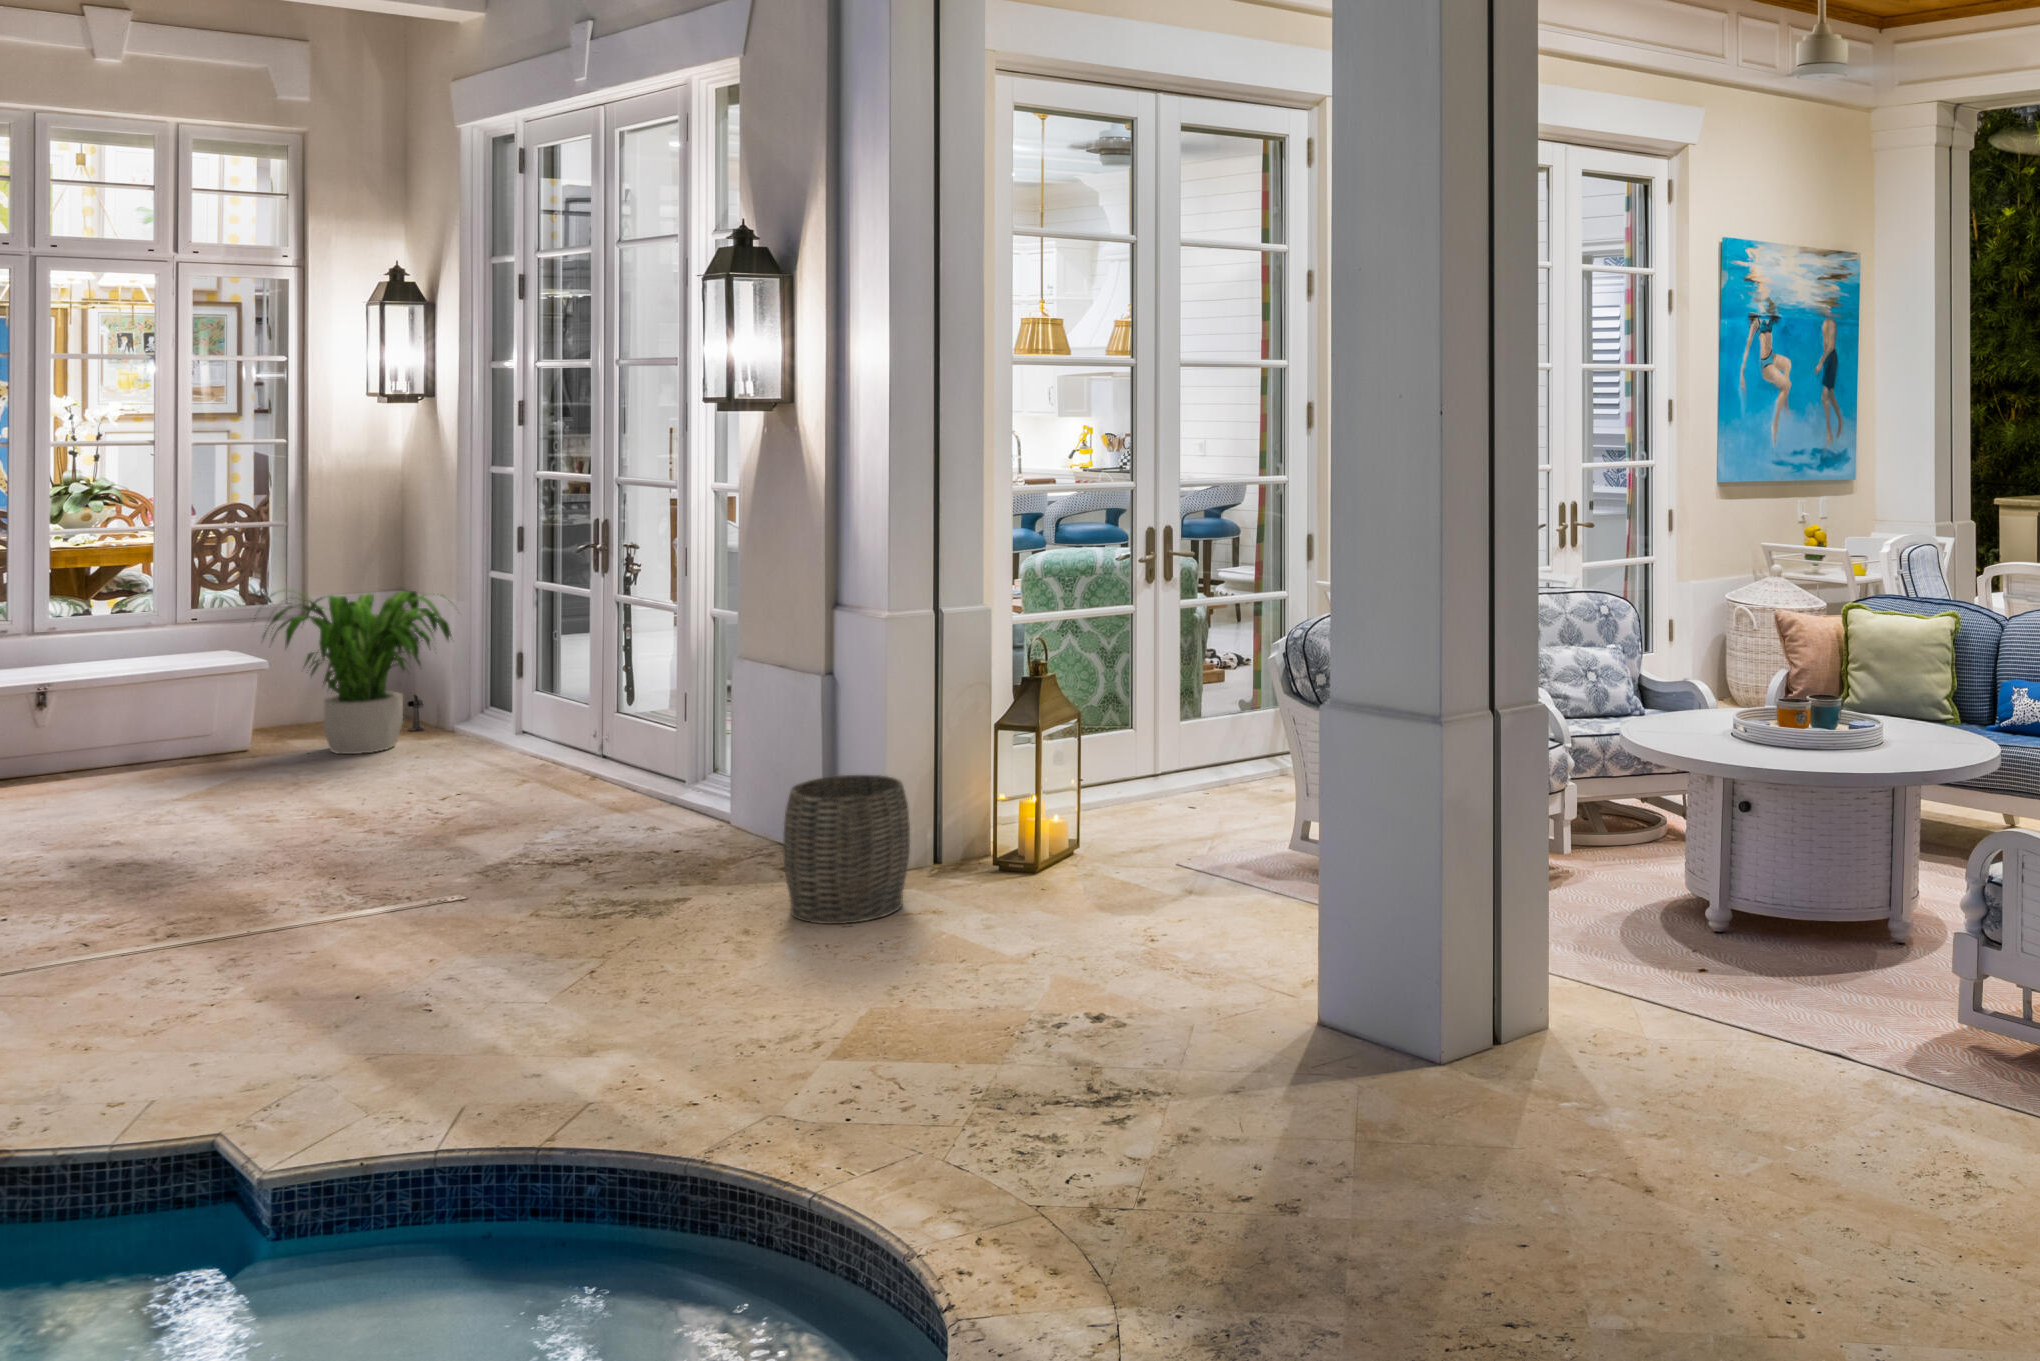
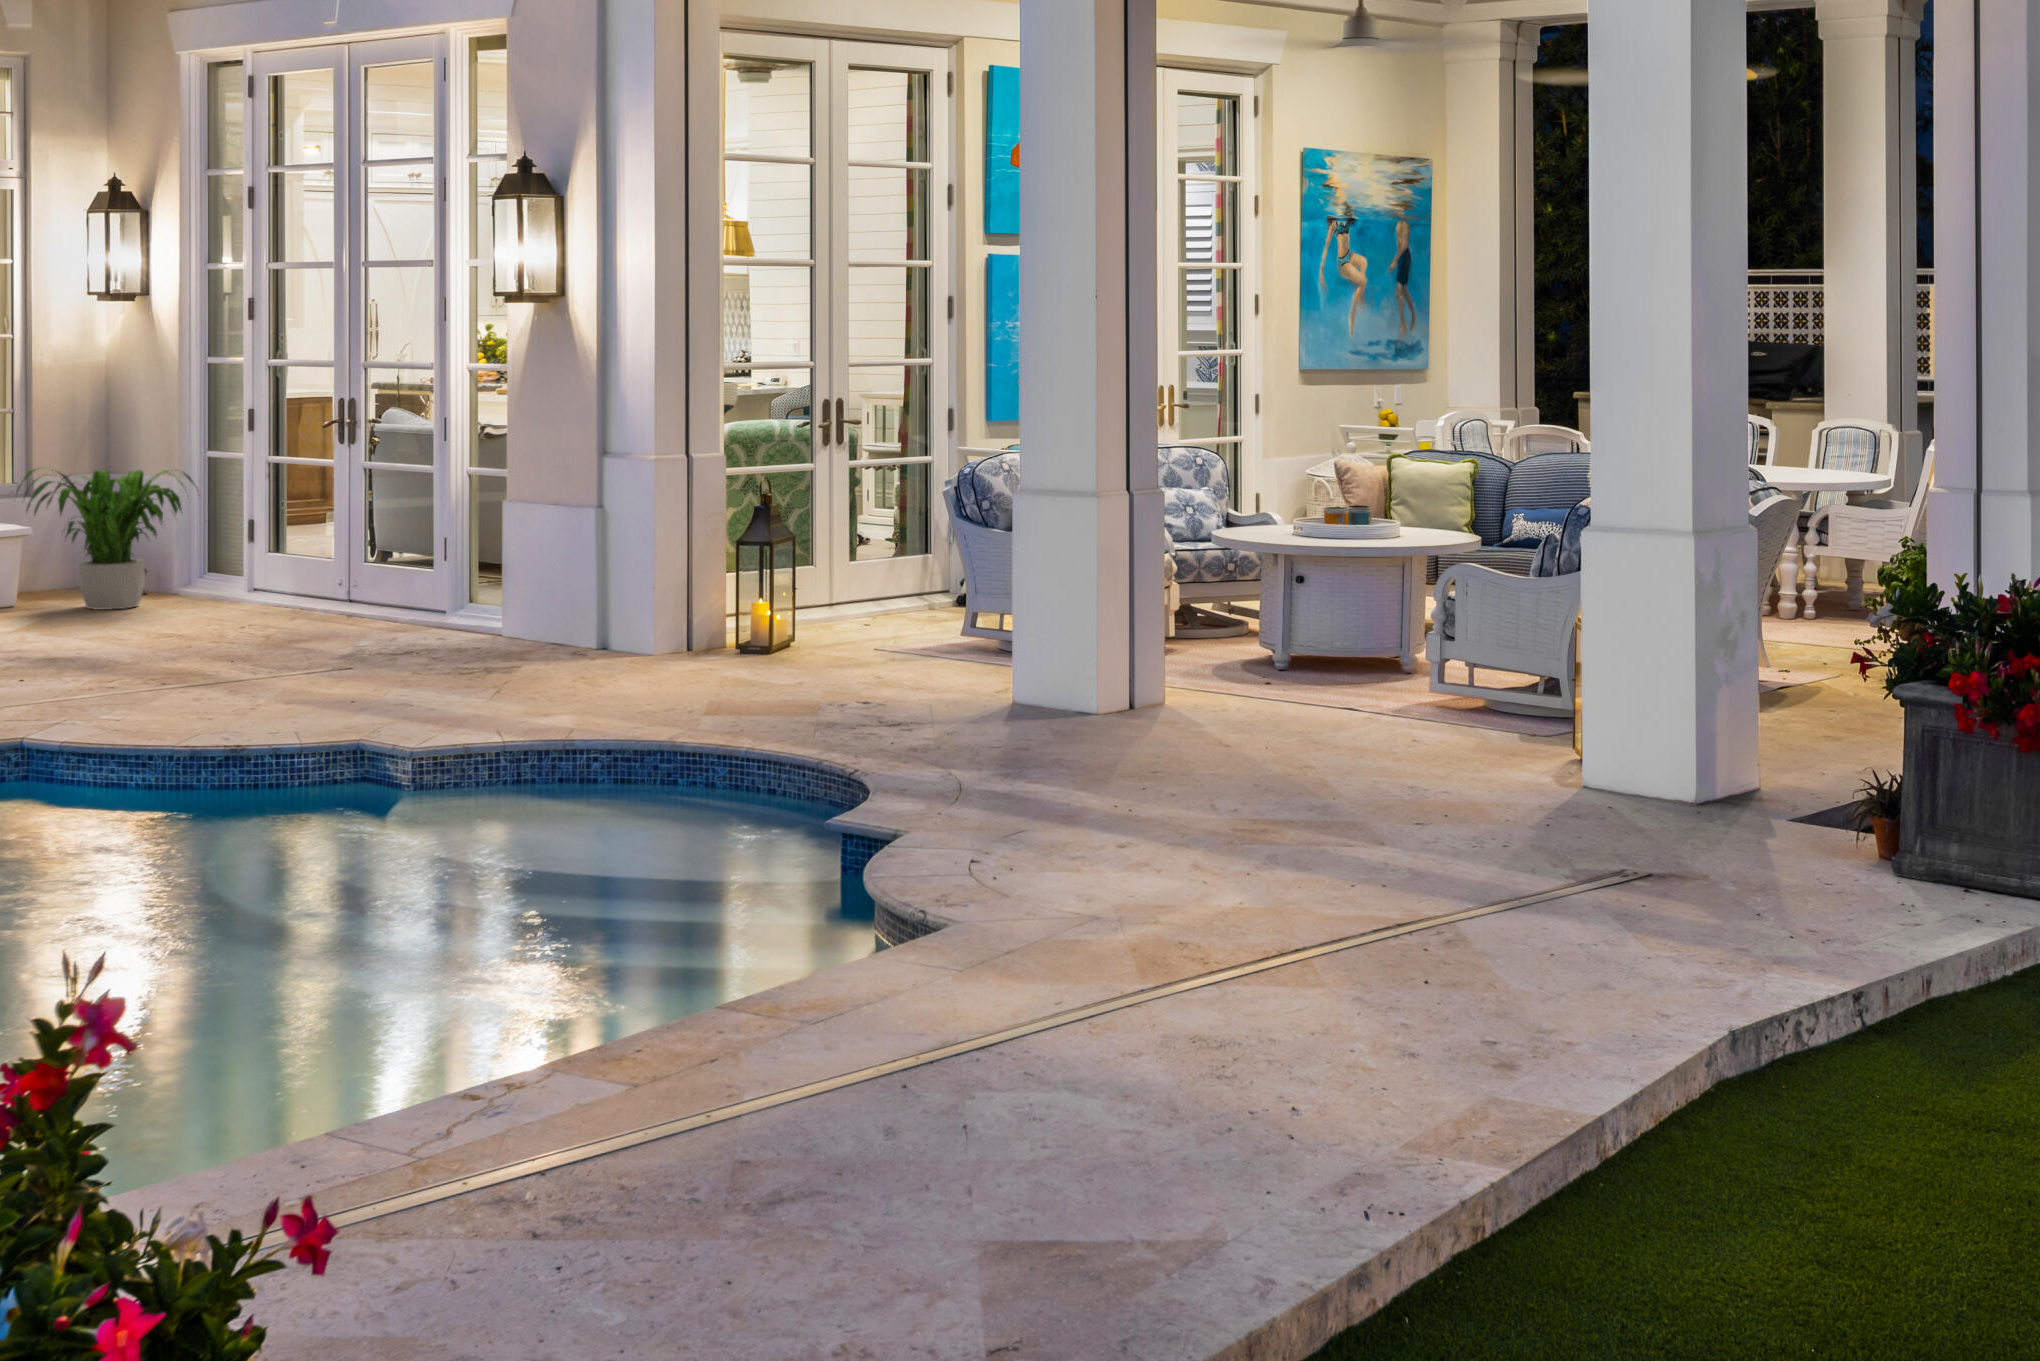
woven basket: present [783,775,910,924] -> none [593,574,684,673]

